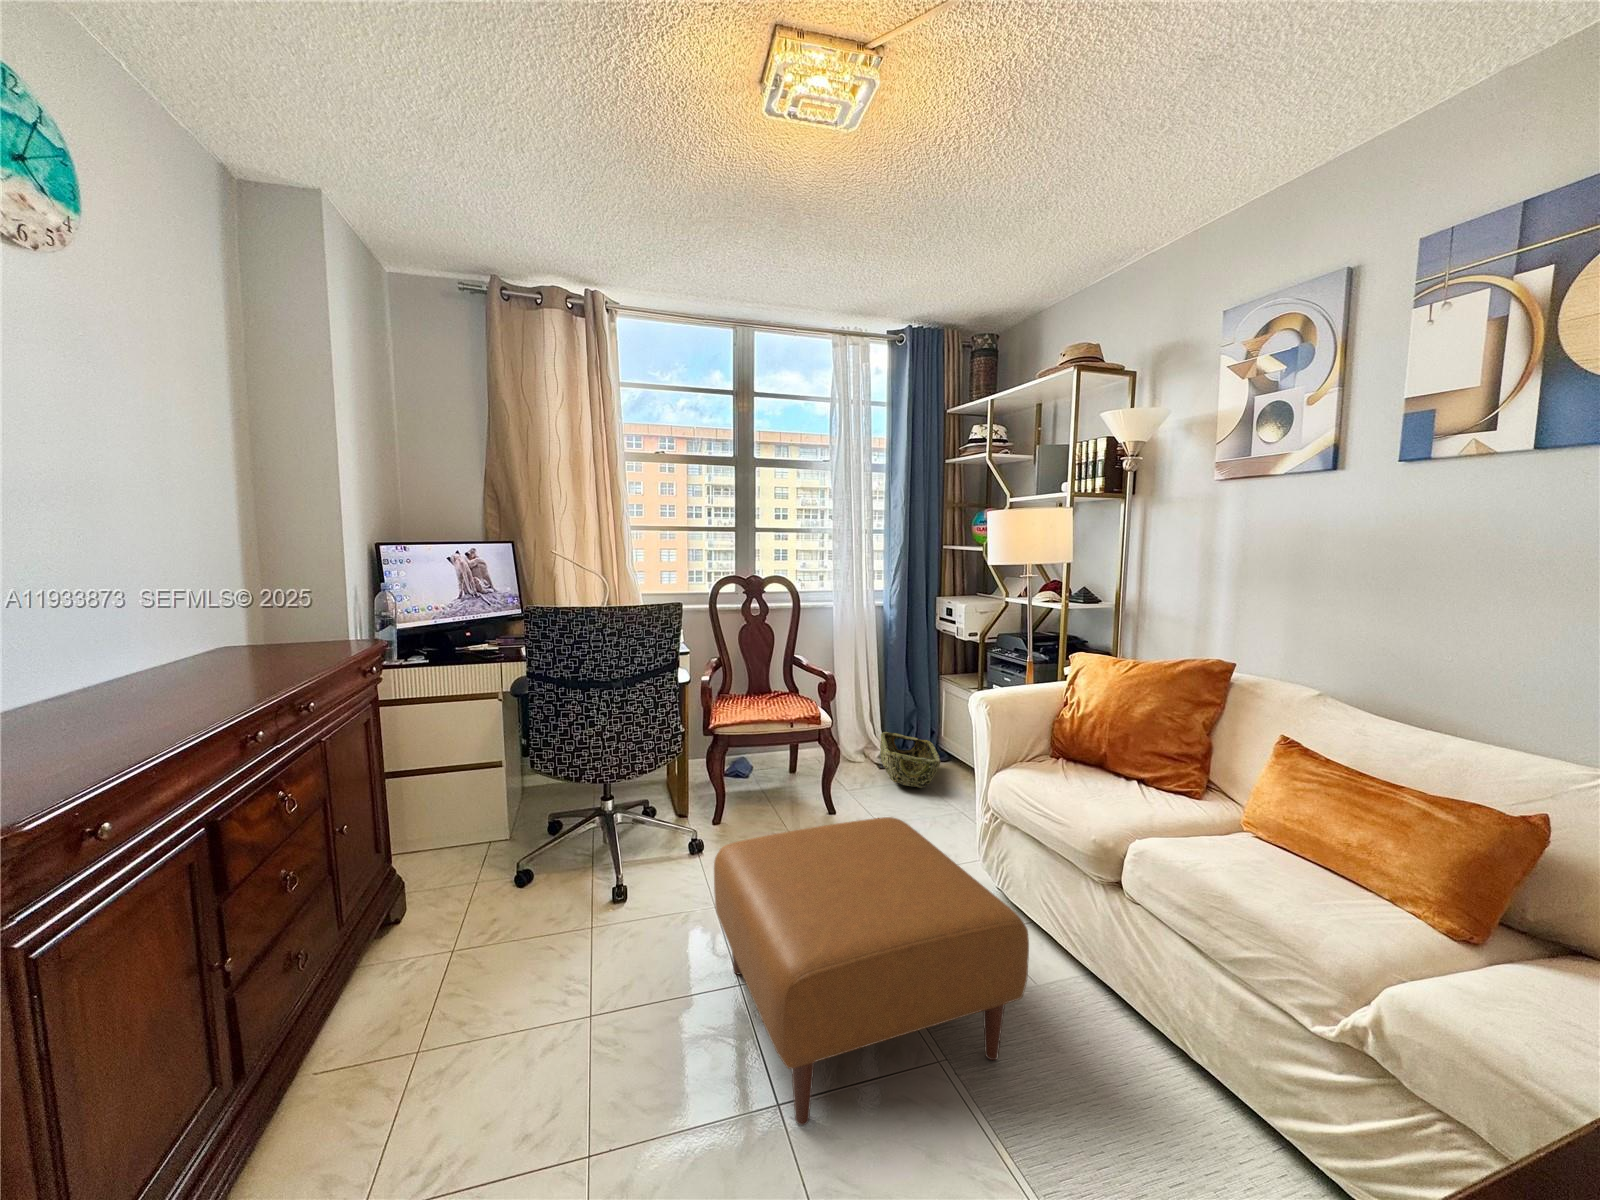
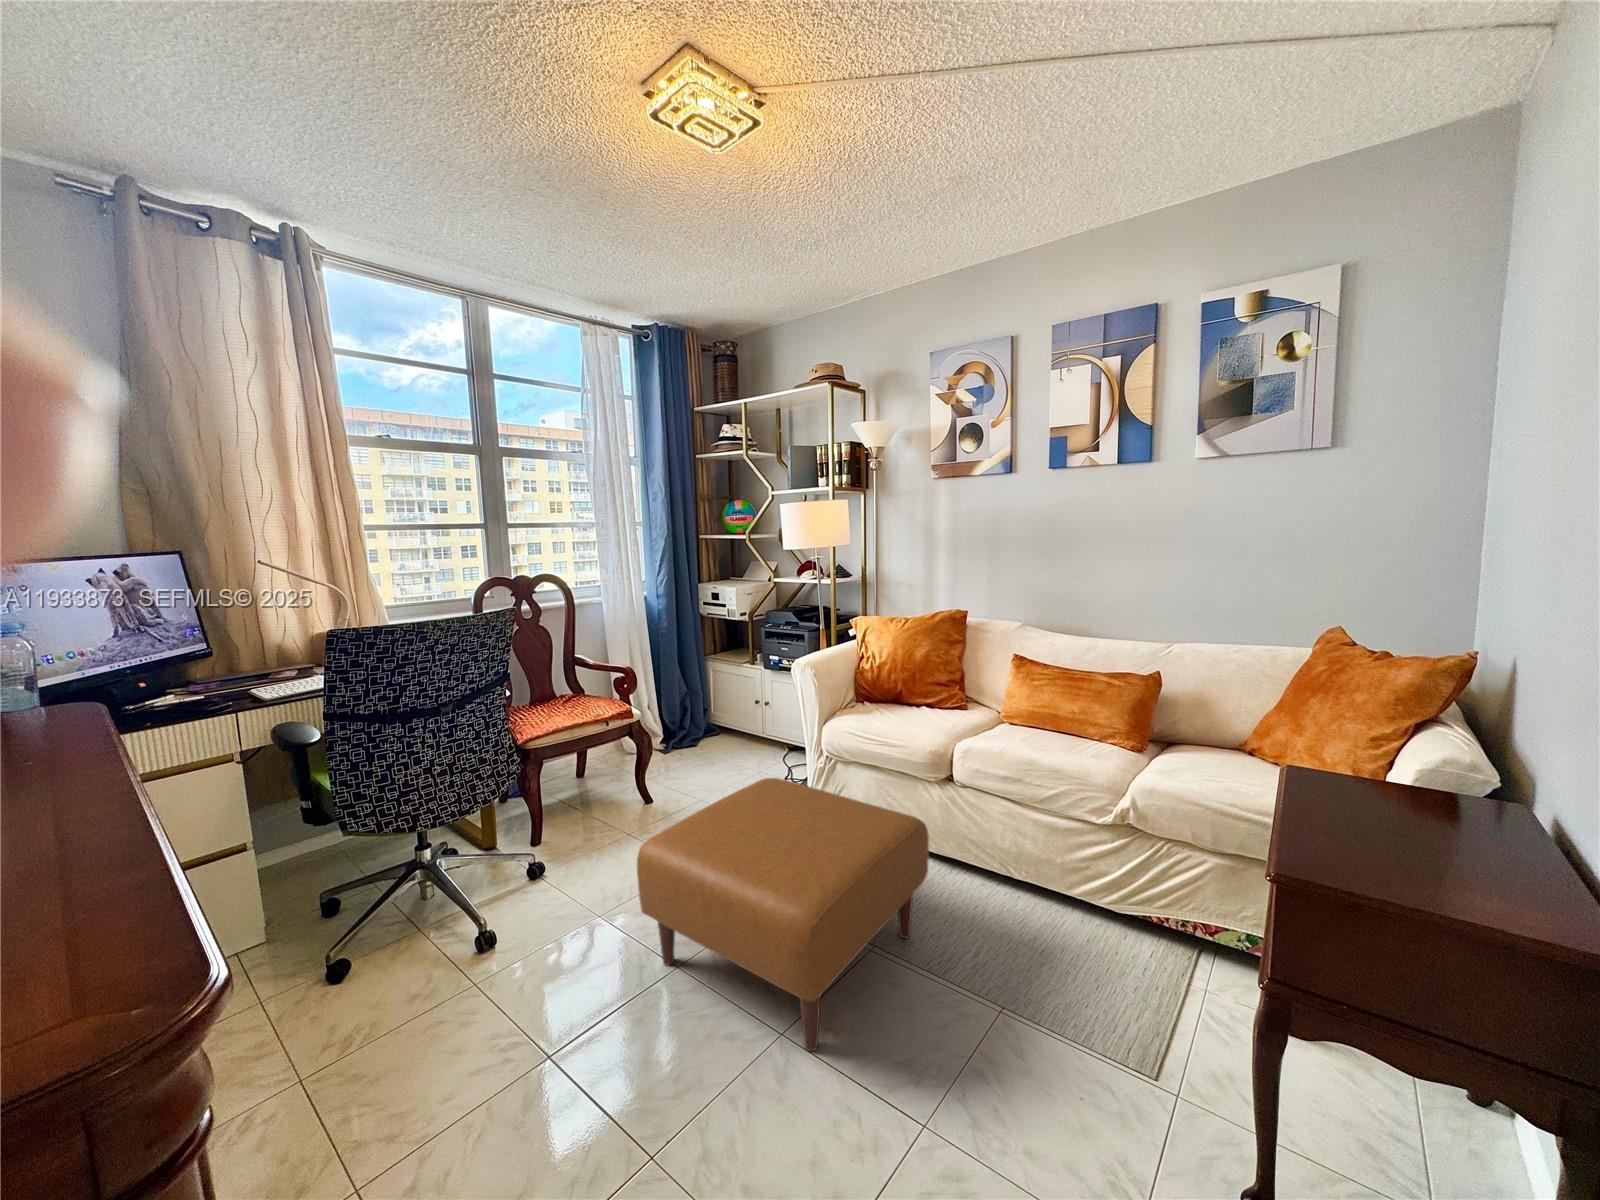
woven basket: present [880,732,941,788] -> none [666,716,732,760]

